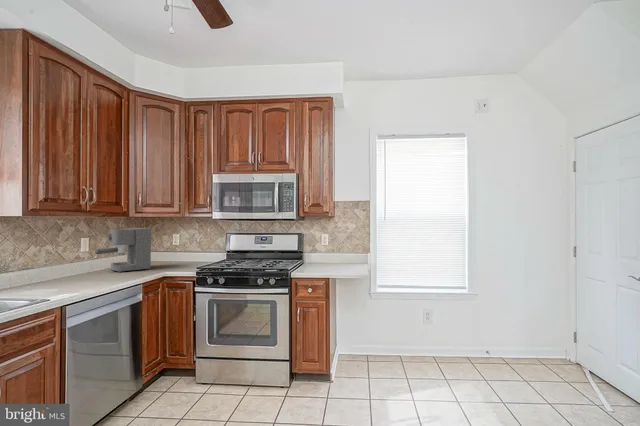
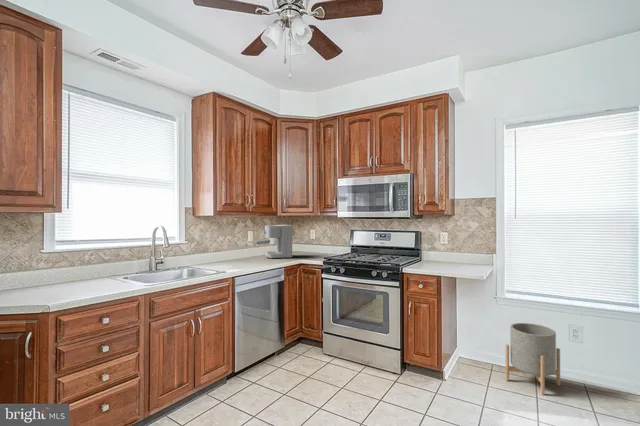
planter: none [385,316,426,382] -> present [506,323,560,395]

